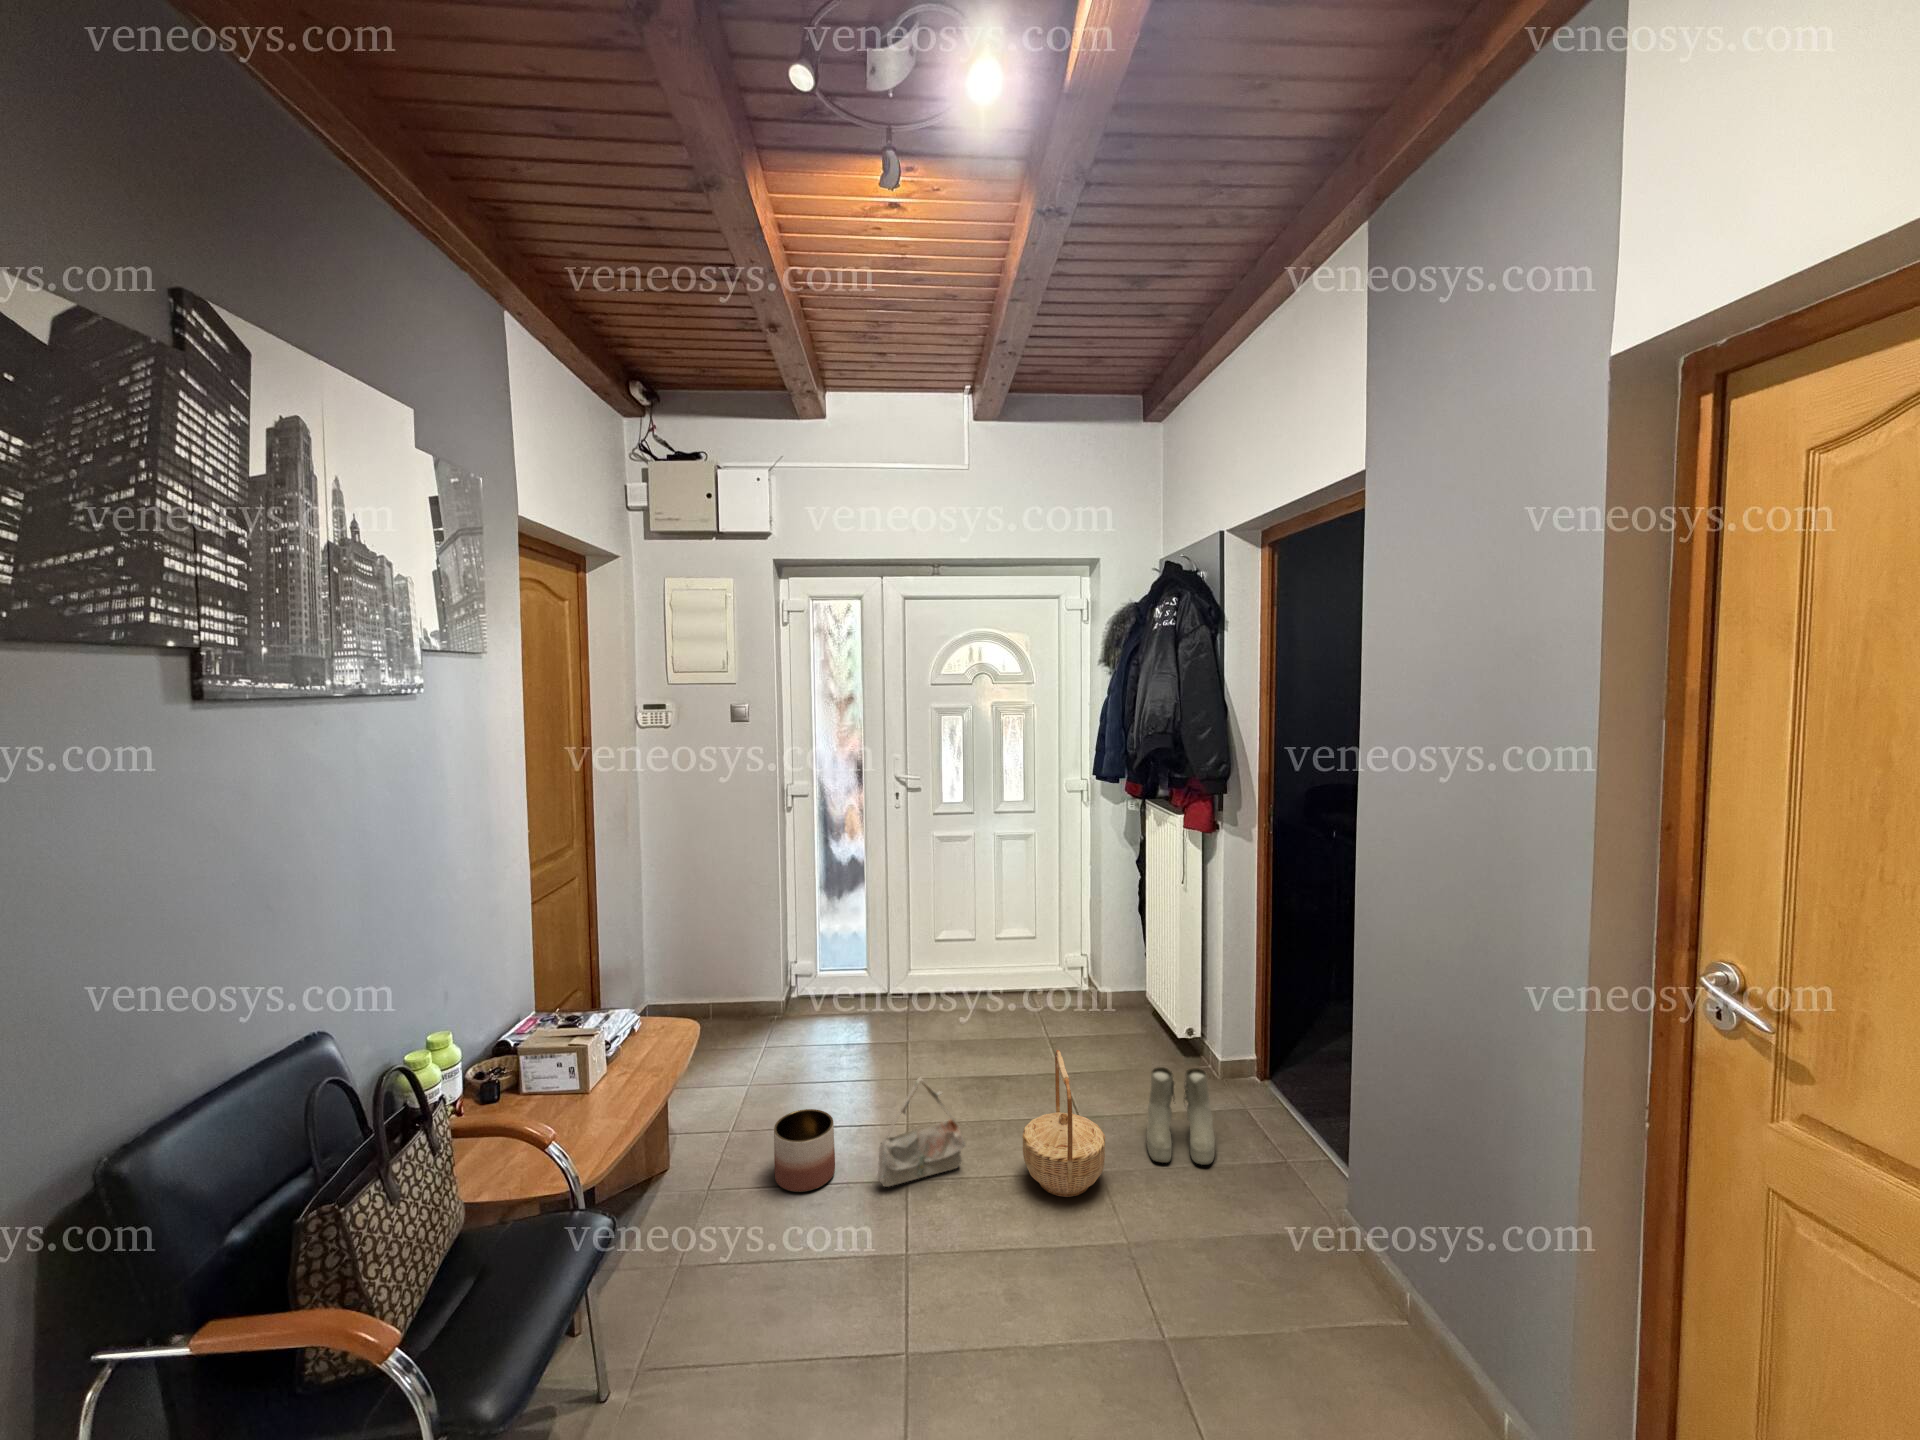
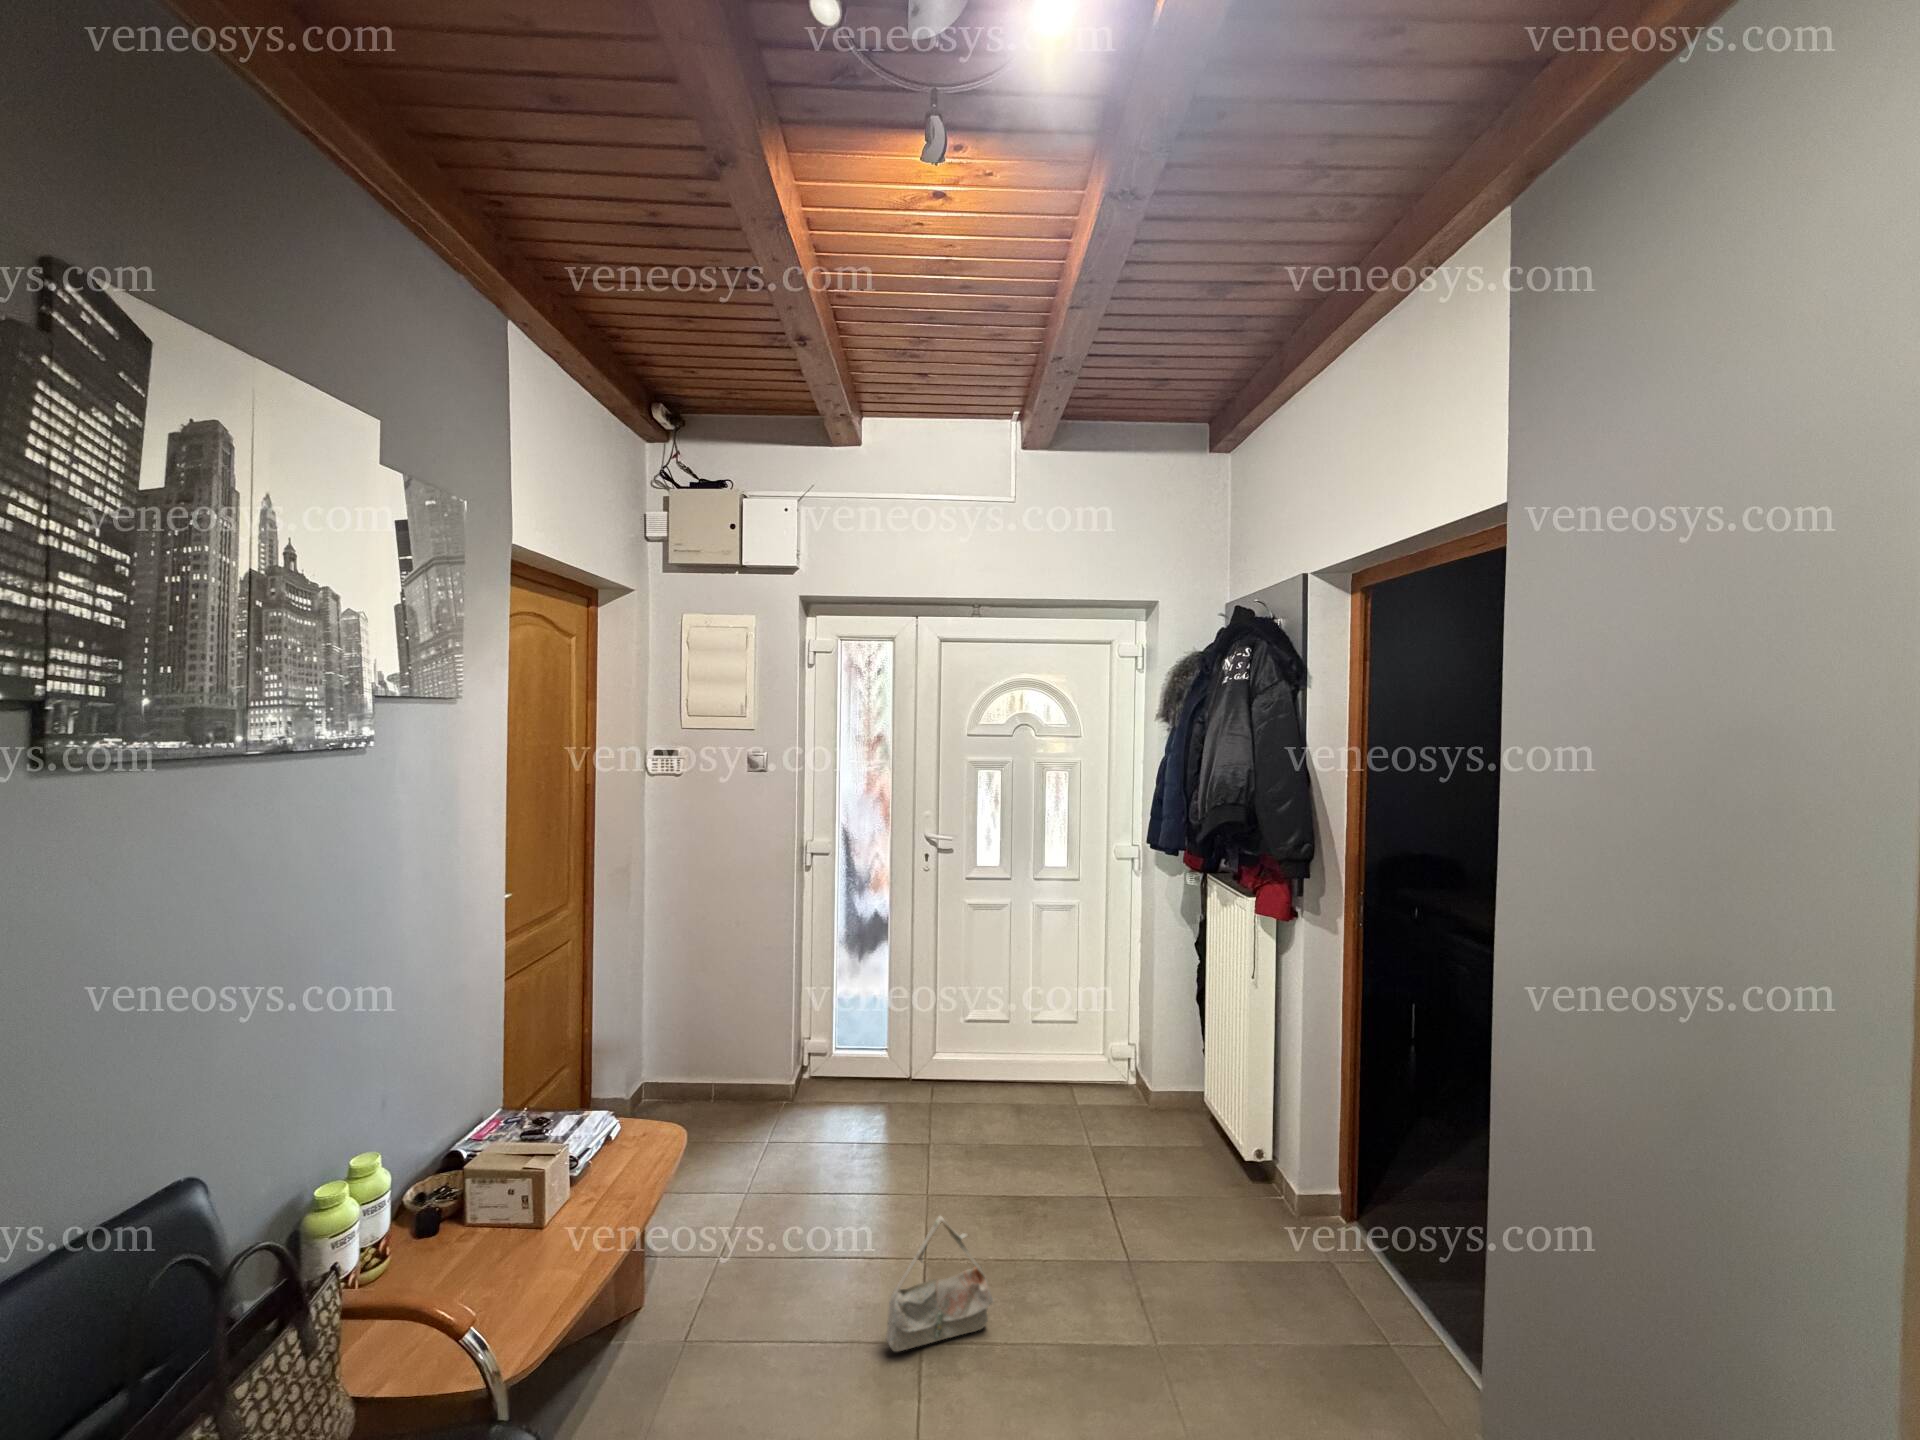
basket: present [1022,1050,1105,1197] -> none [1062,1187,1164,1380]
boots: present [1147,1067,1215,1165] -> none [1213,1211,1299,1344]
planter: present [774,1109,835,1192] -> none [764,1244,836,1352]

